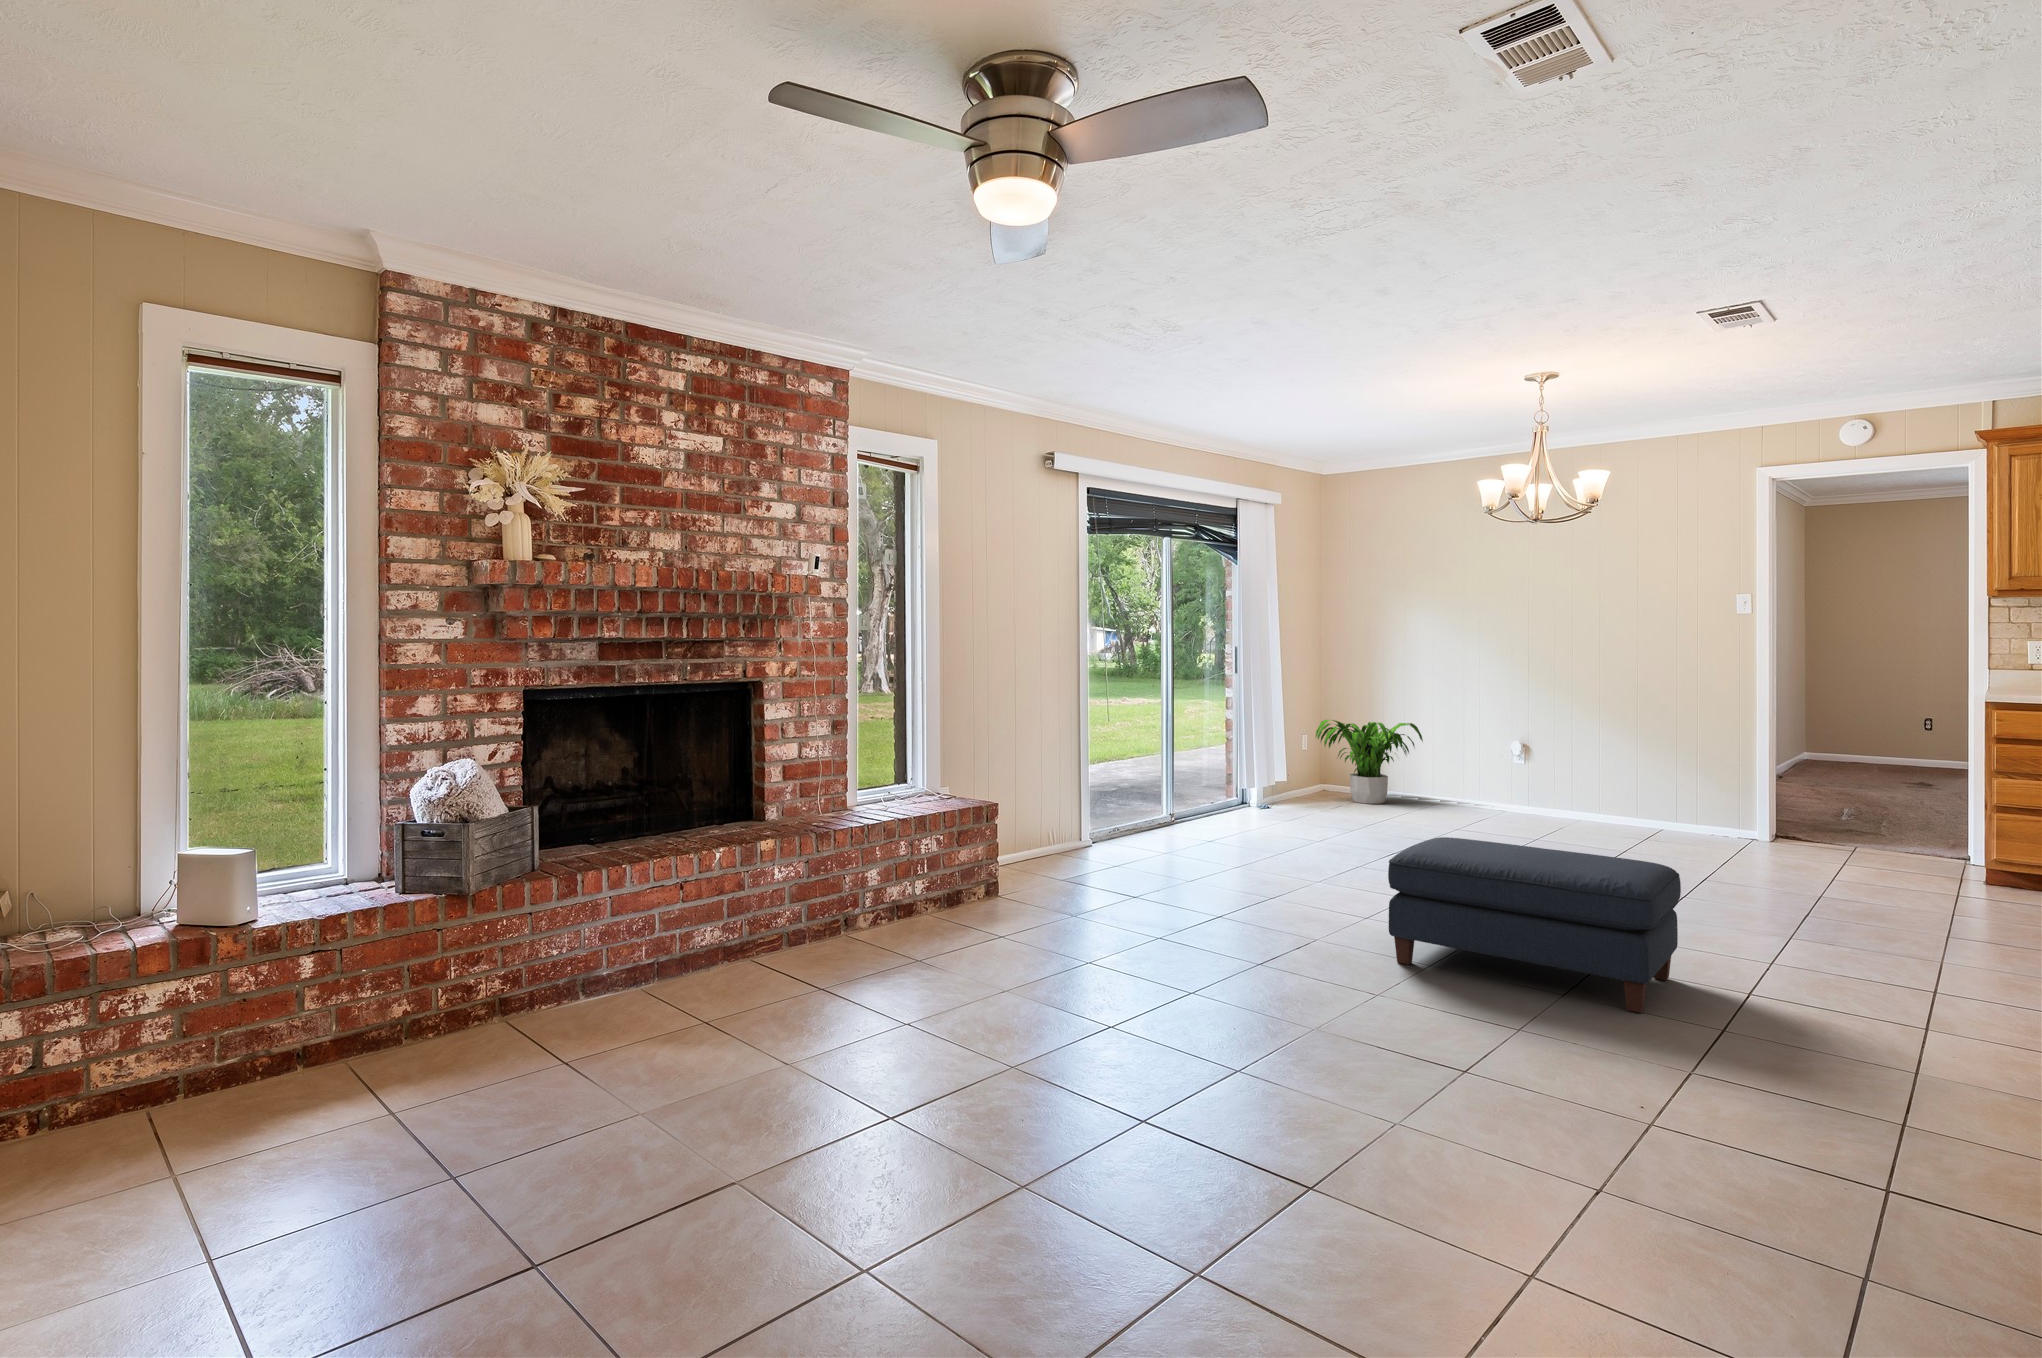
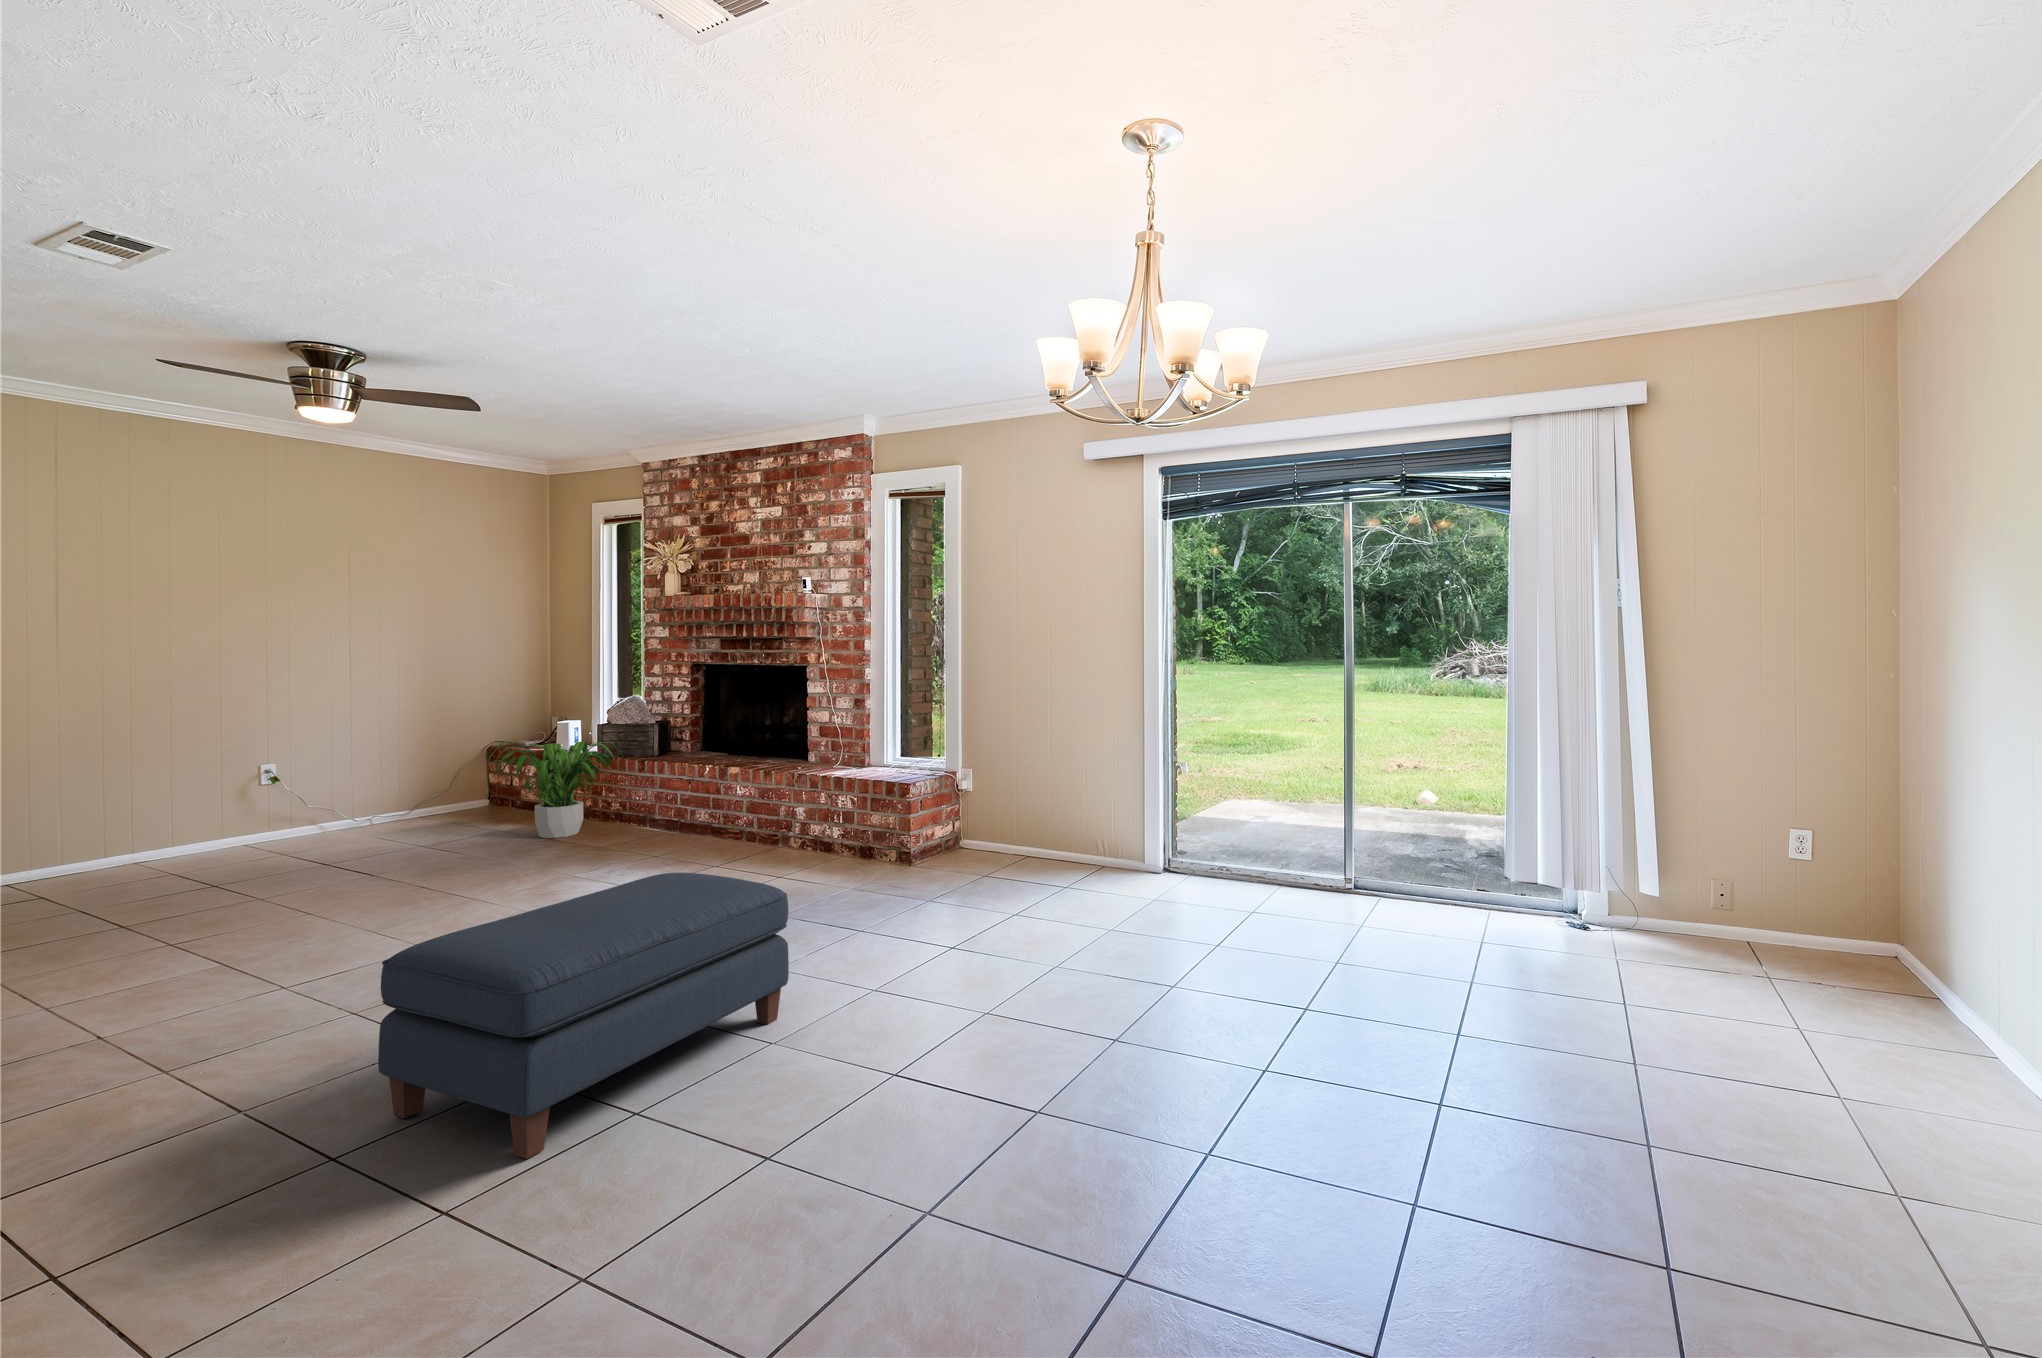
potted plant: present [1316,720,1423,804] -> present [489,741,623,838]

